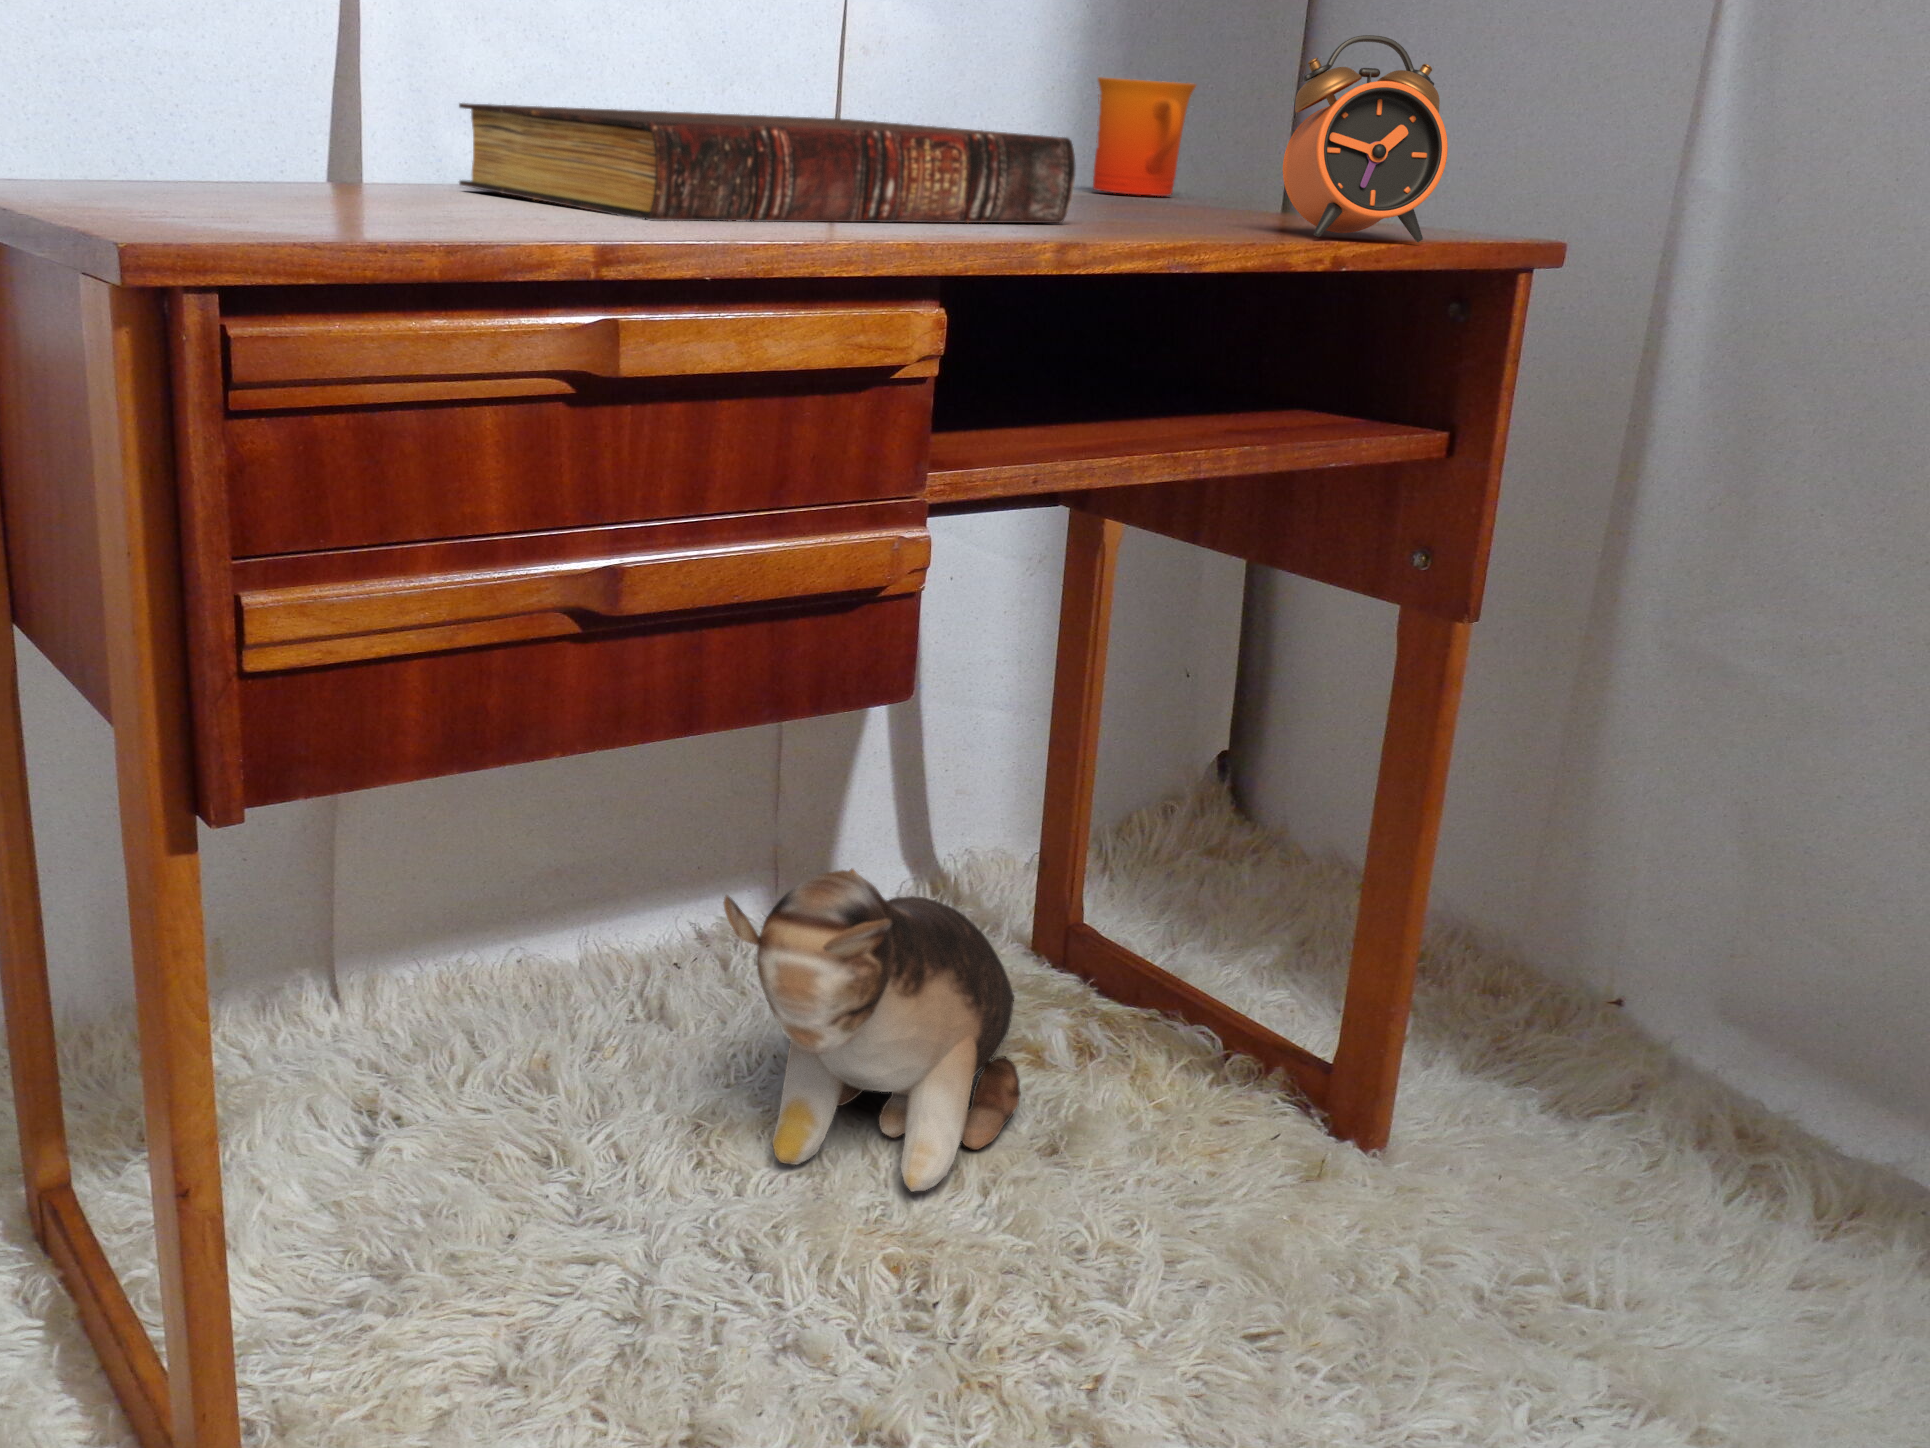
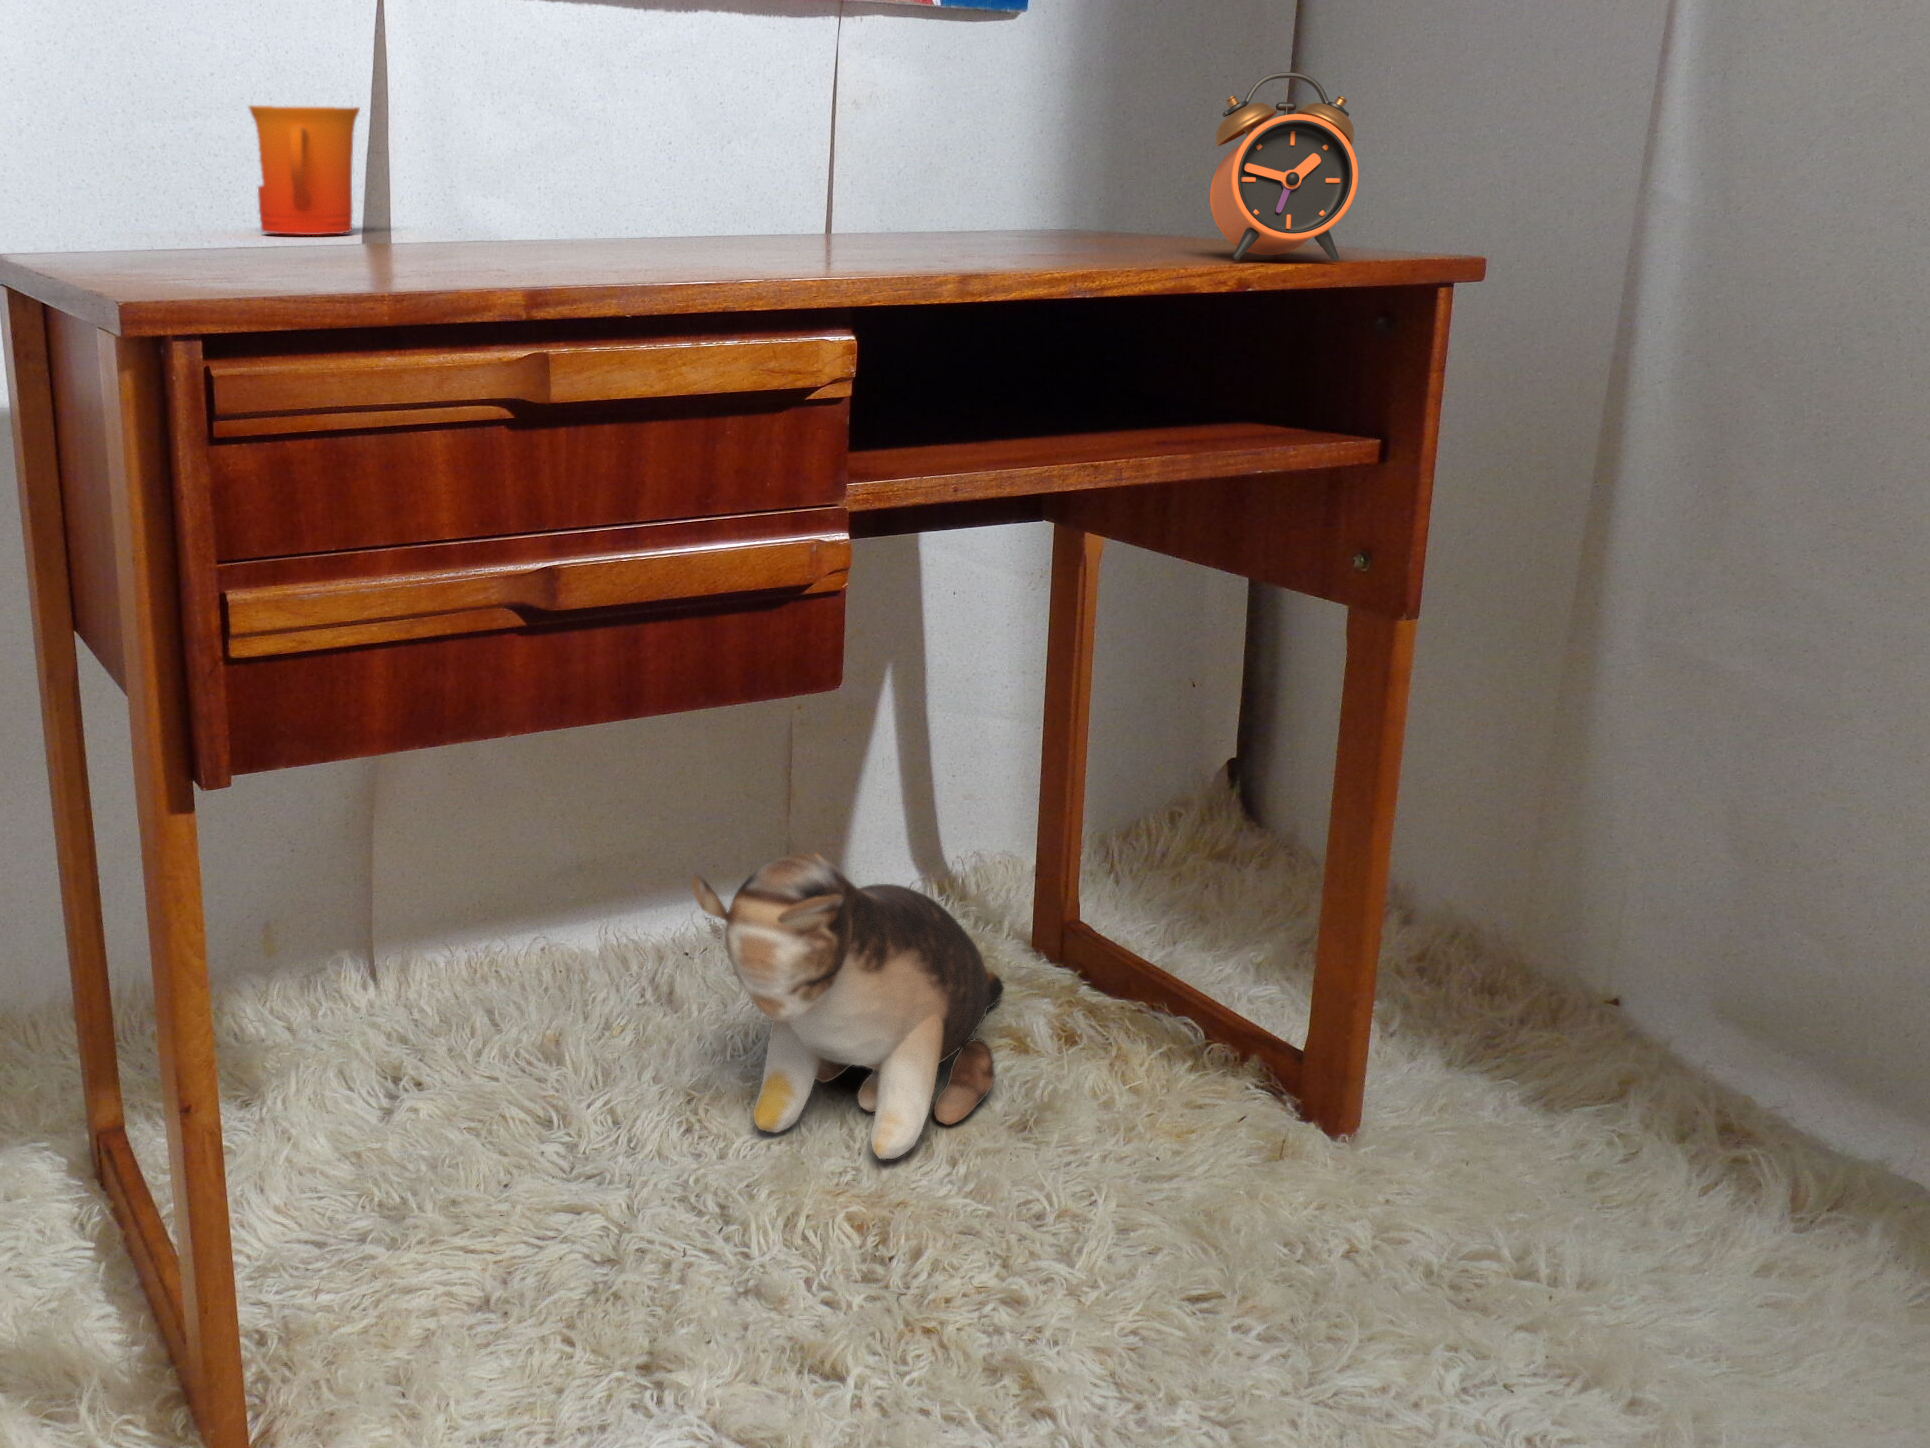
mug: present [1093,77,1196,196] -> present [249,106,359,235]
book: present [459,103,1076,223] -> none [461,168,1009,268]

